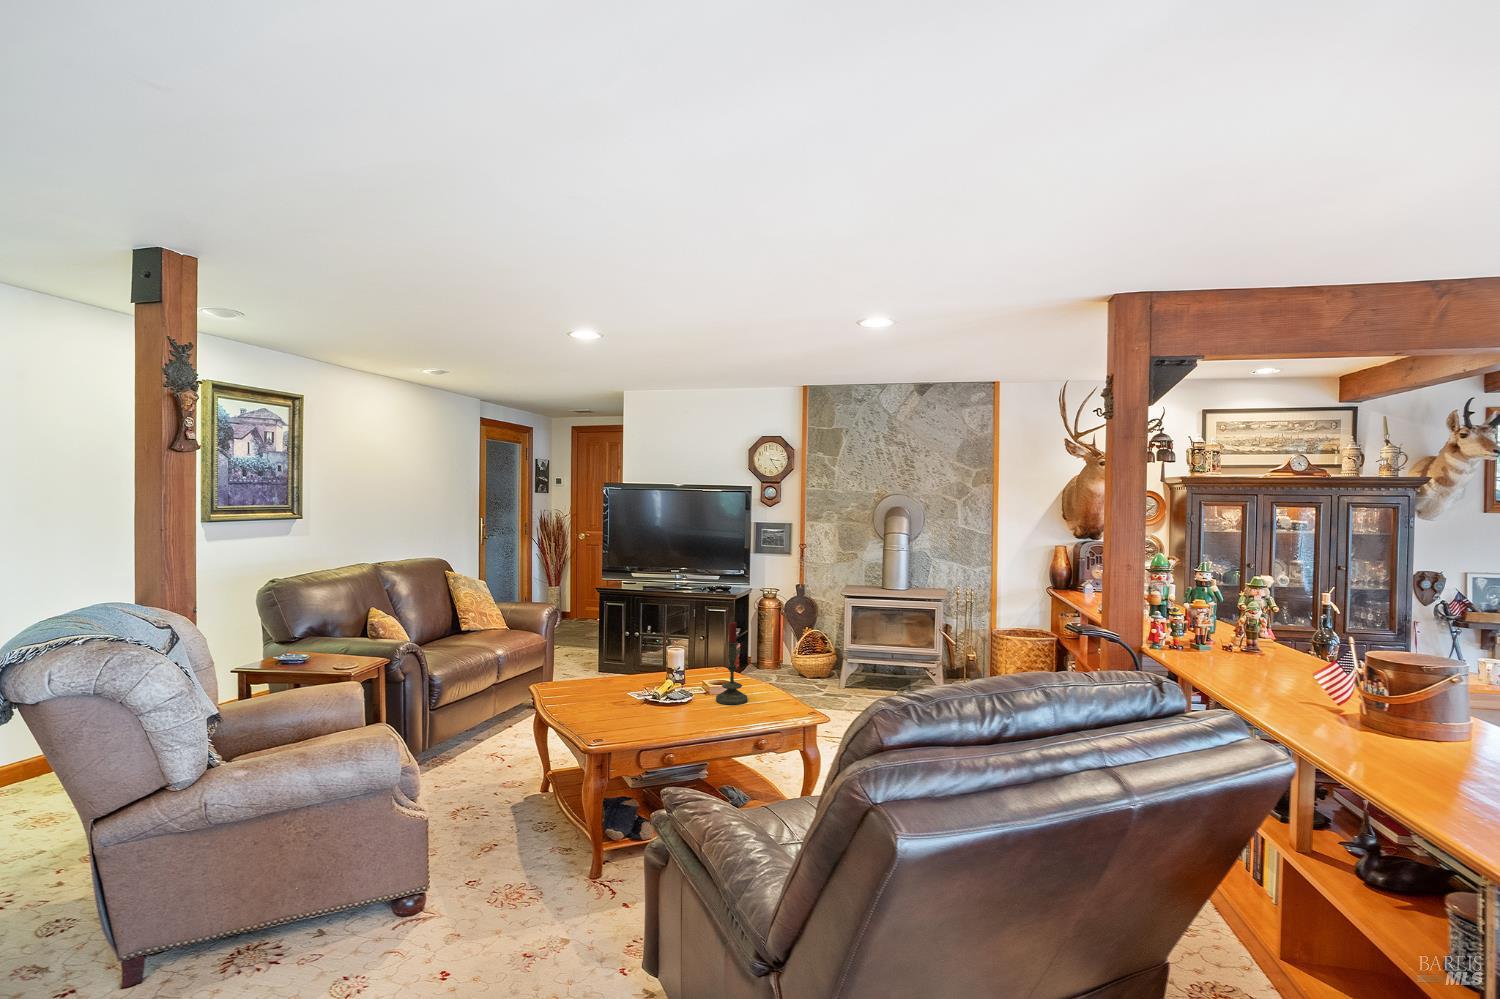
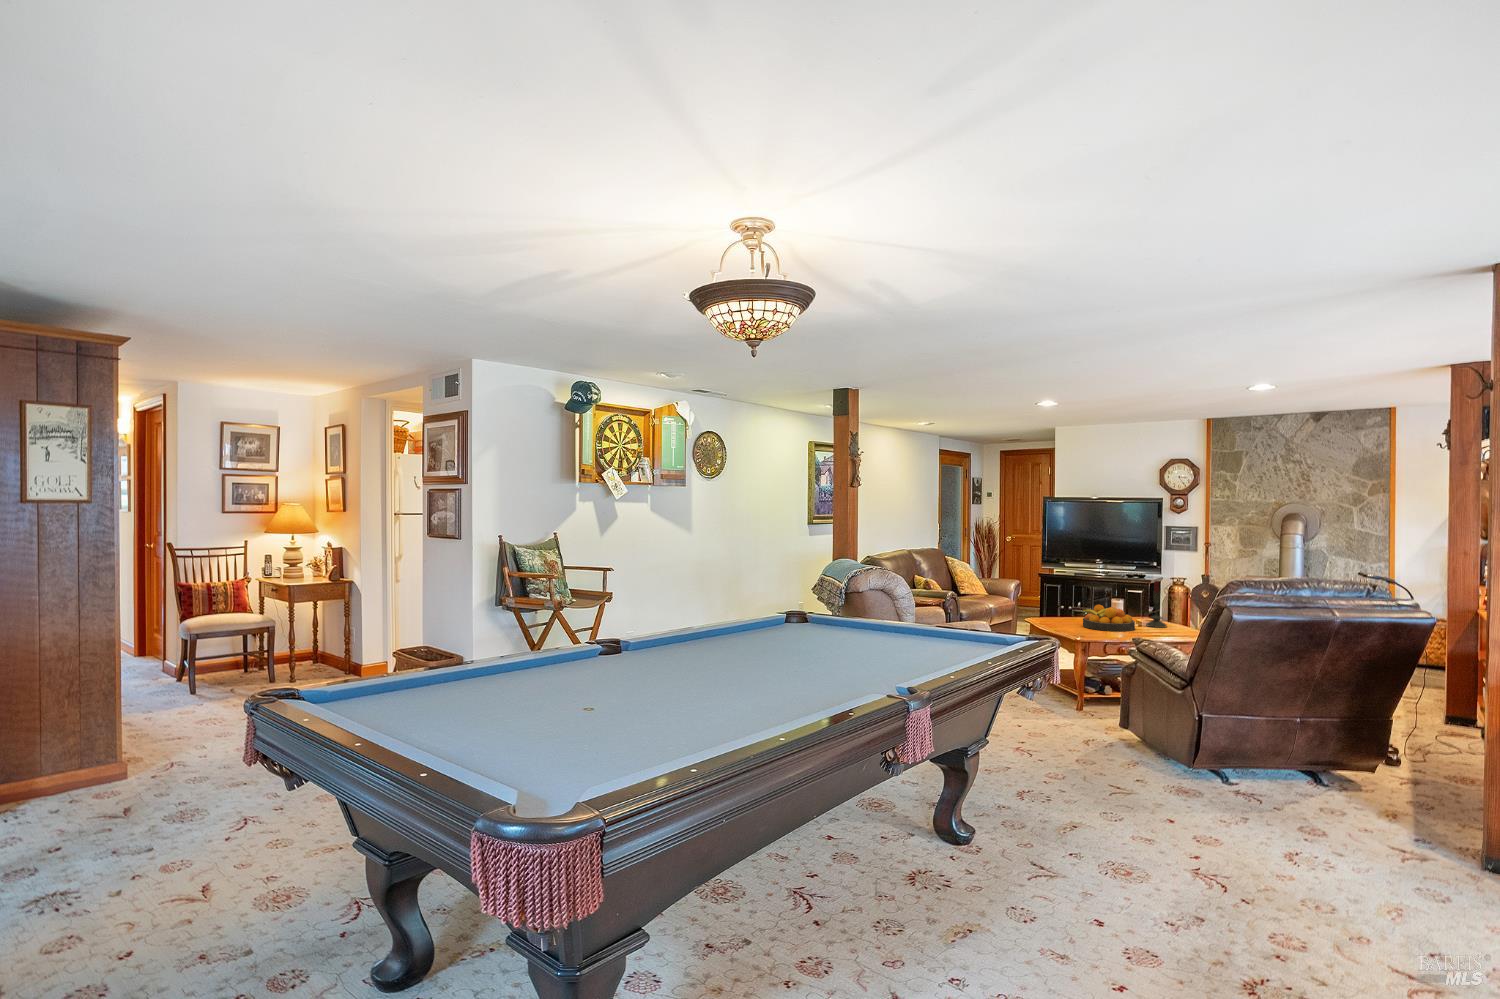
fruit bowl: none [609,672,696,728] -> present [1082,605,1135,631]

